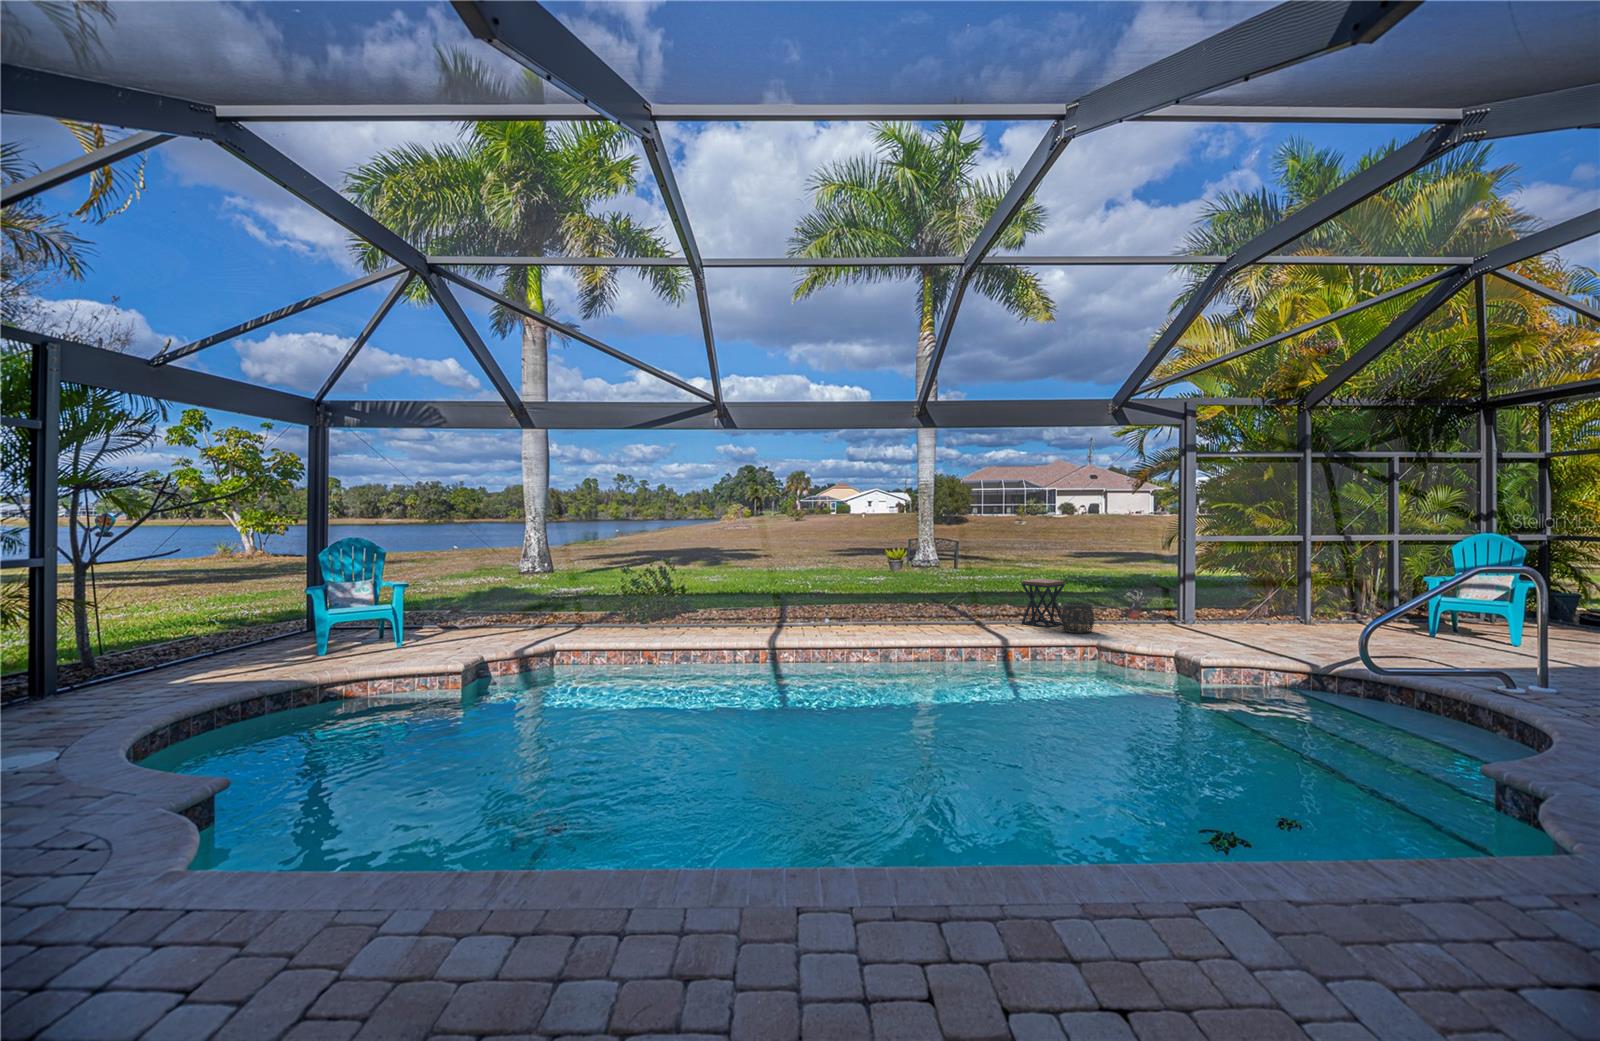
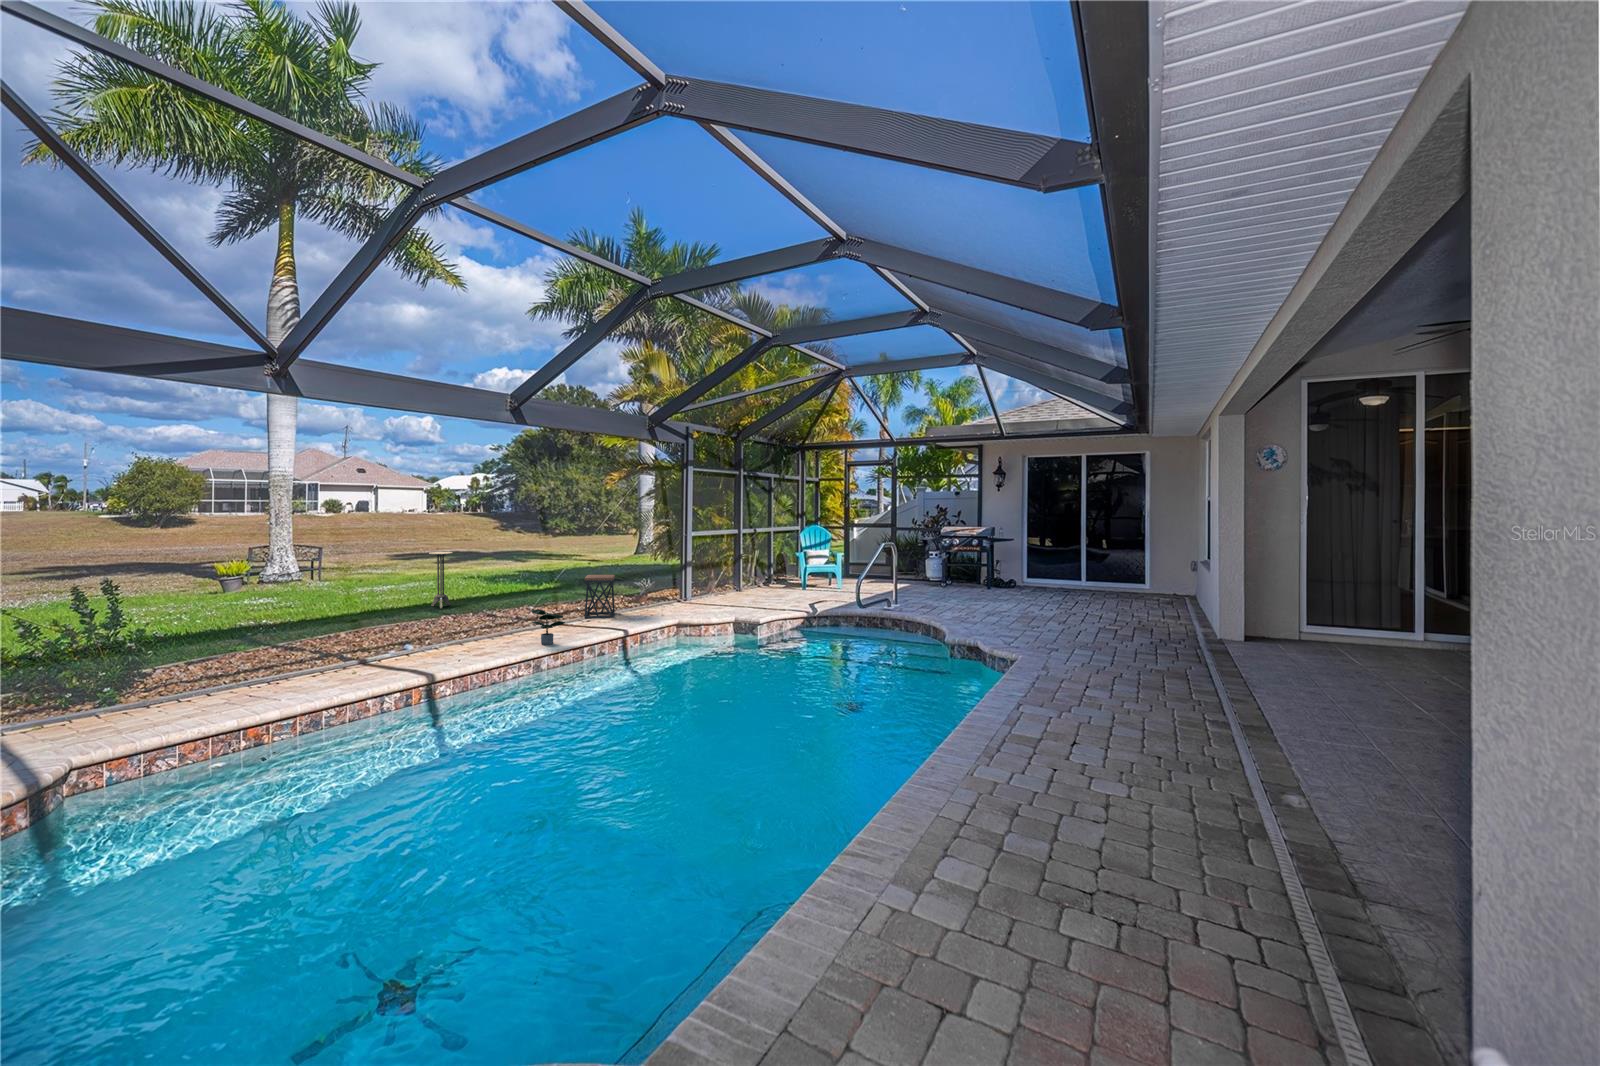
side table: none [952,548,972,600] -> present [429,552,452,608]
woven basket: present [1061,602,1095,633] -> none [629,592,658,619]
potted plant: none [905,604,938,639] -> present [531,609,565,645]

